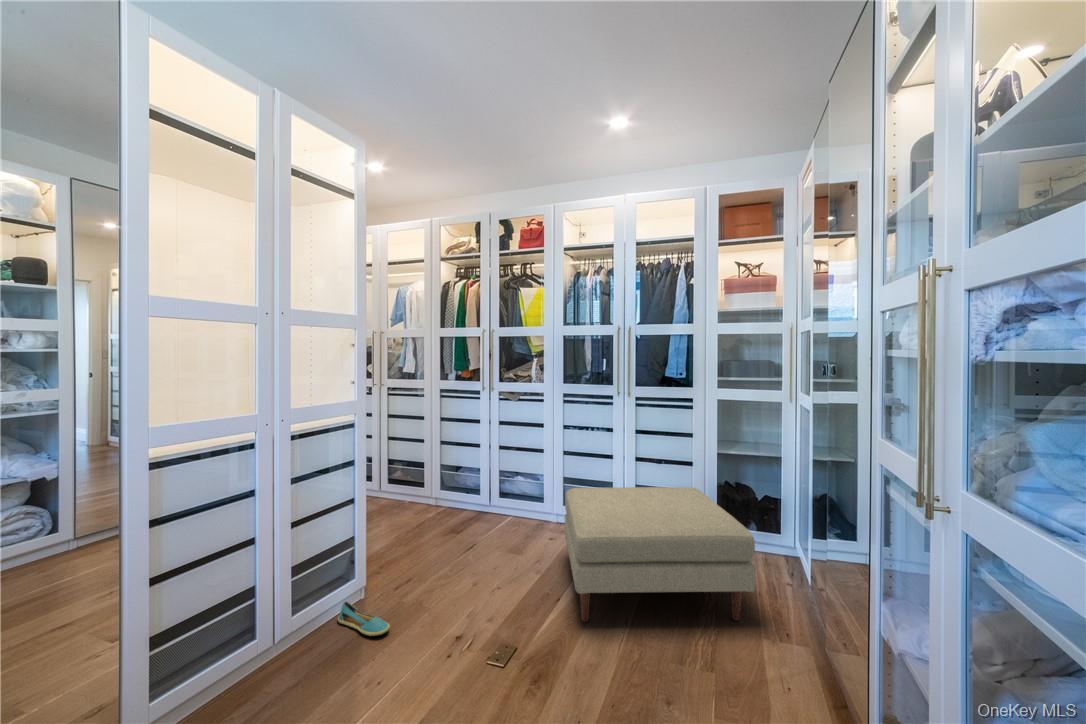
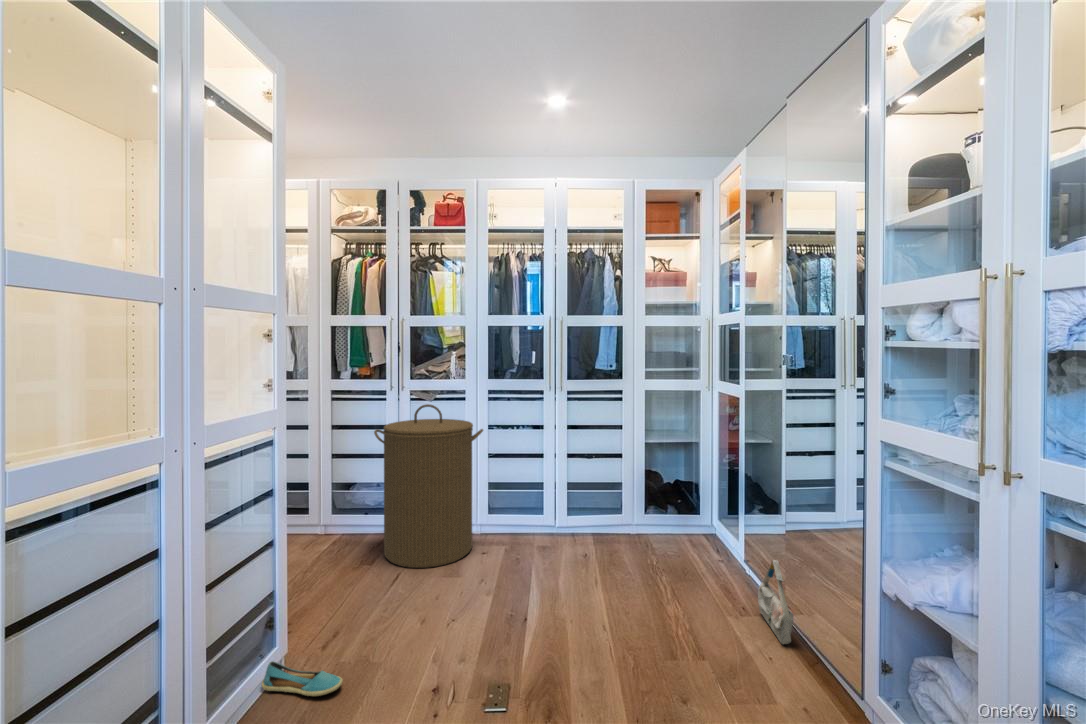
laundry hamper: none [464,405,553,547] -> present [374,404,483,568]
ottoman: present [564,487,755,622] -> none [509,478,712,628]
bag: none [801,596,828,693] -> present [758,560,793,644]

